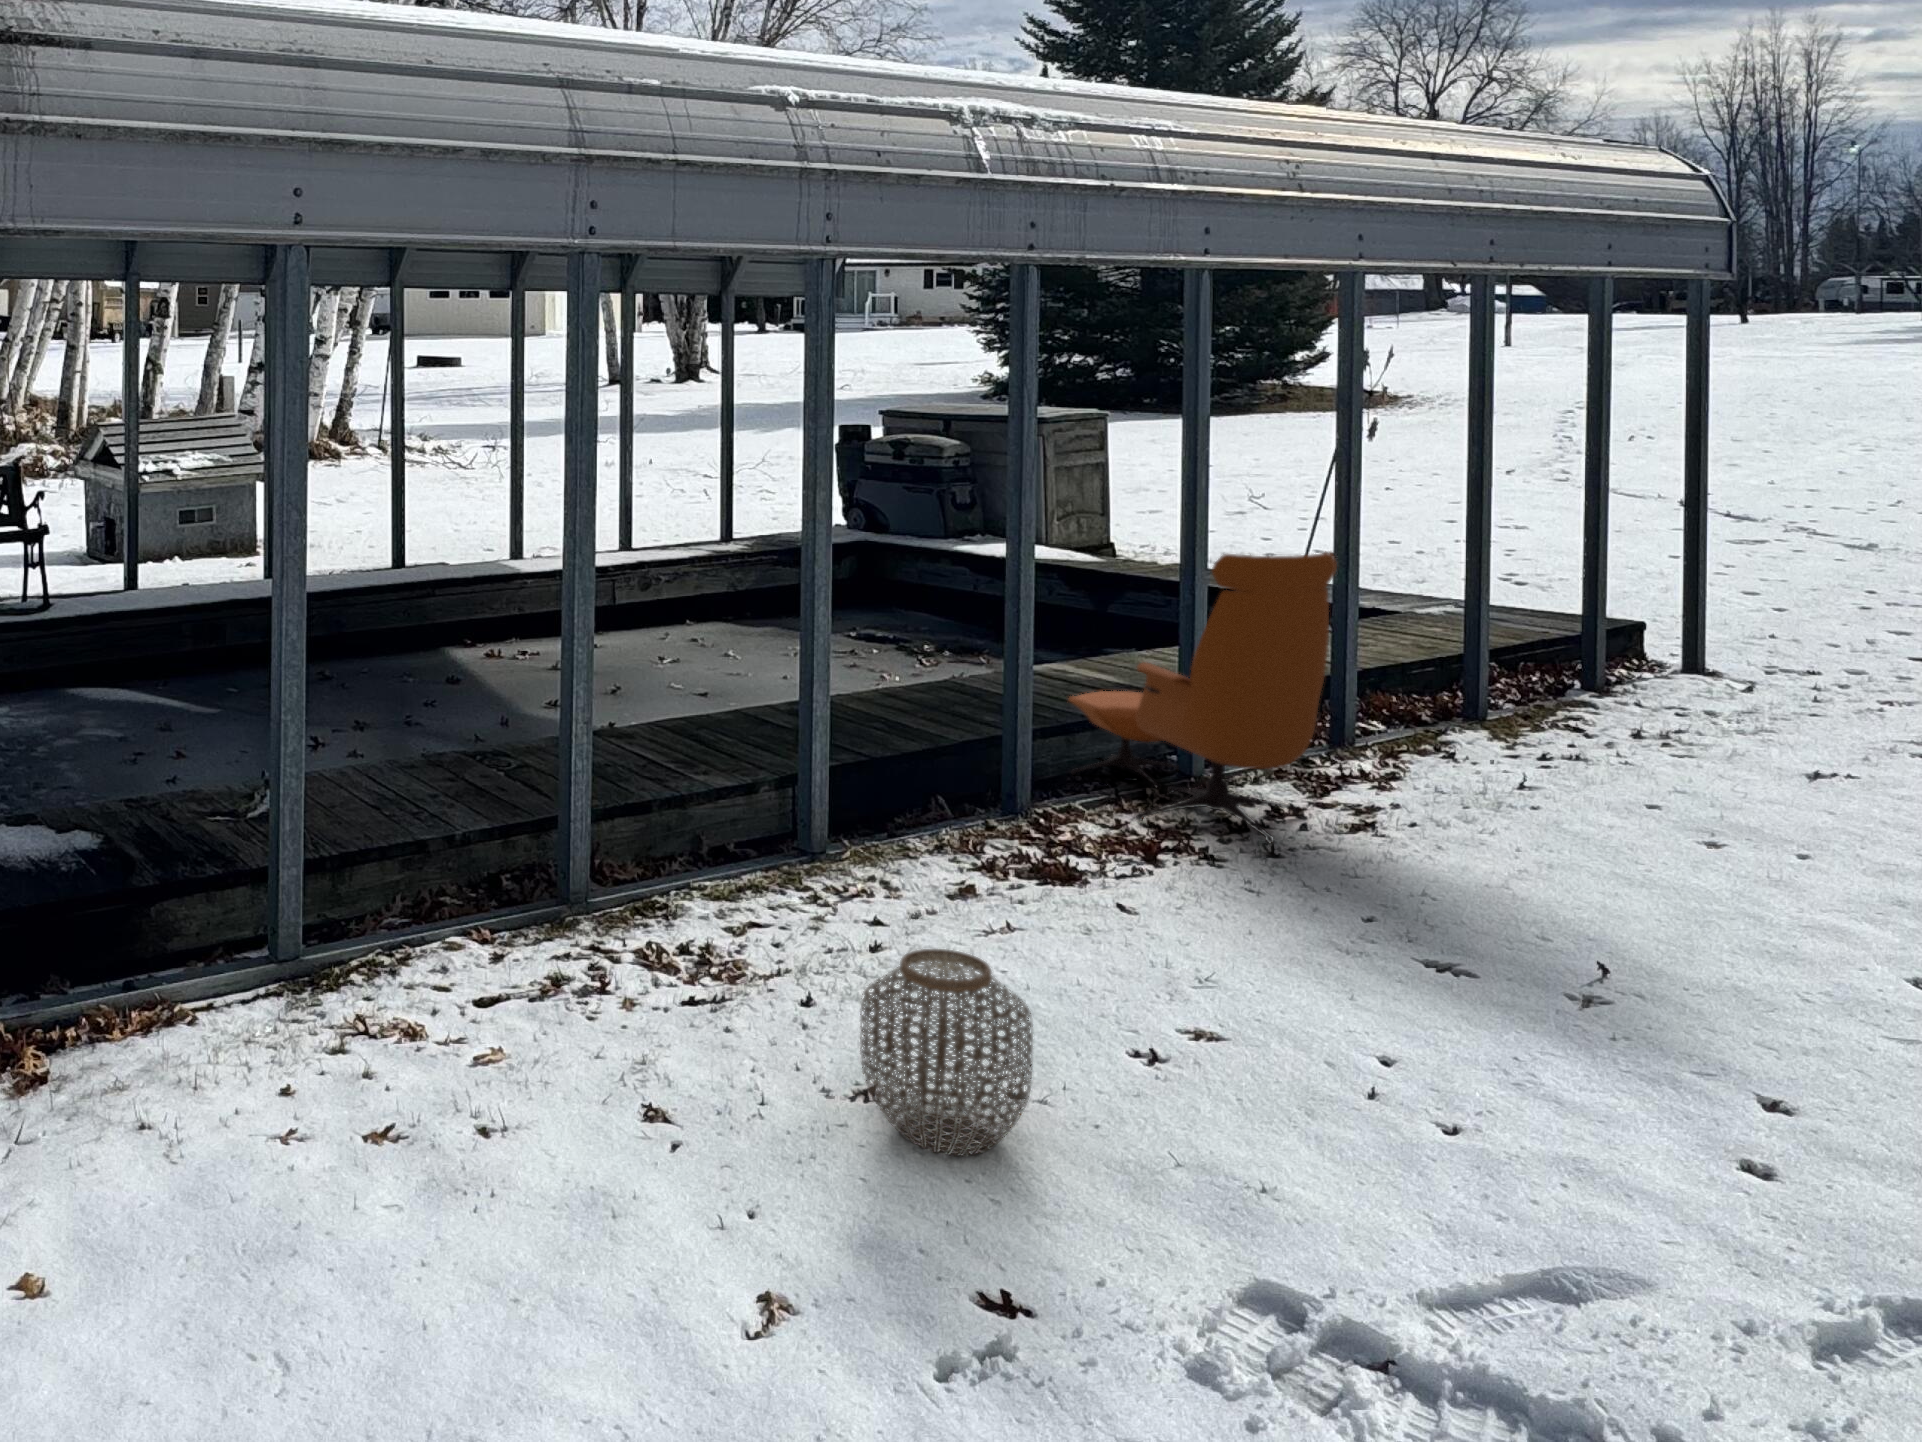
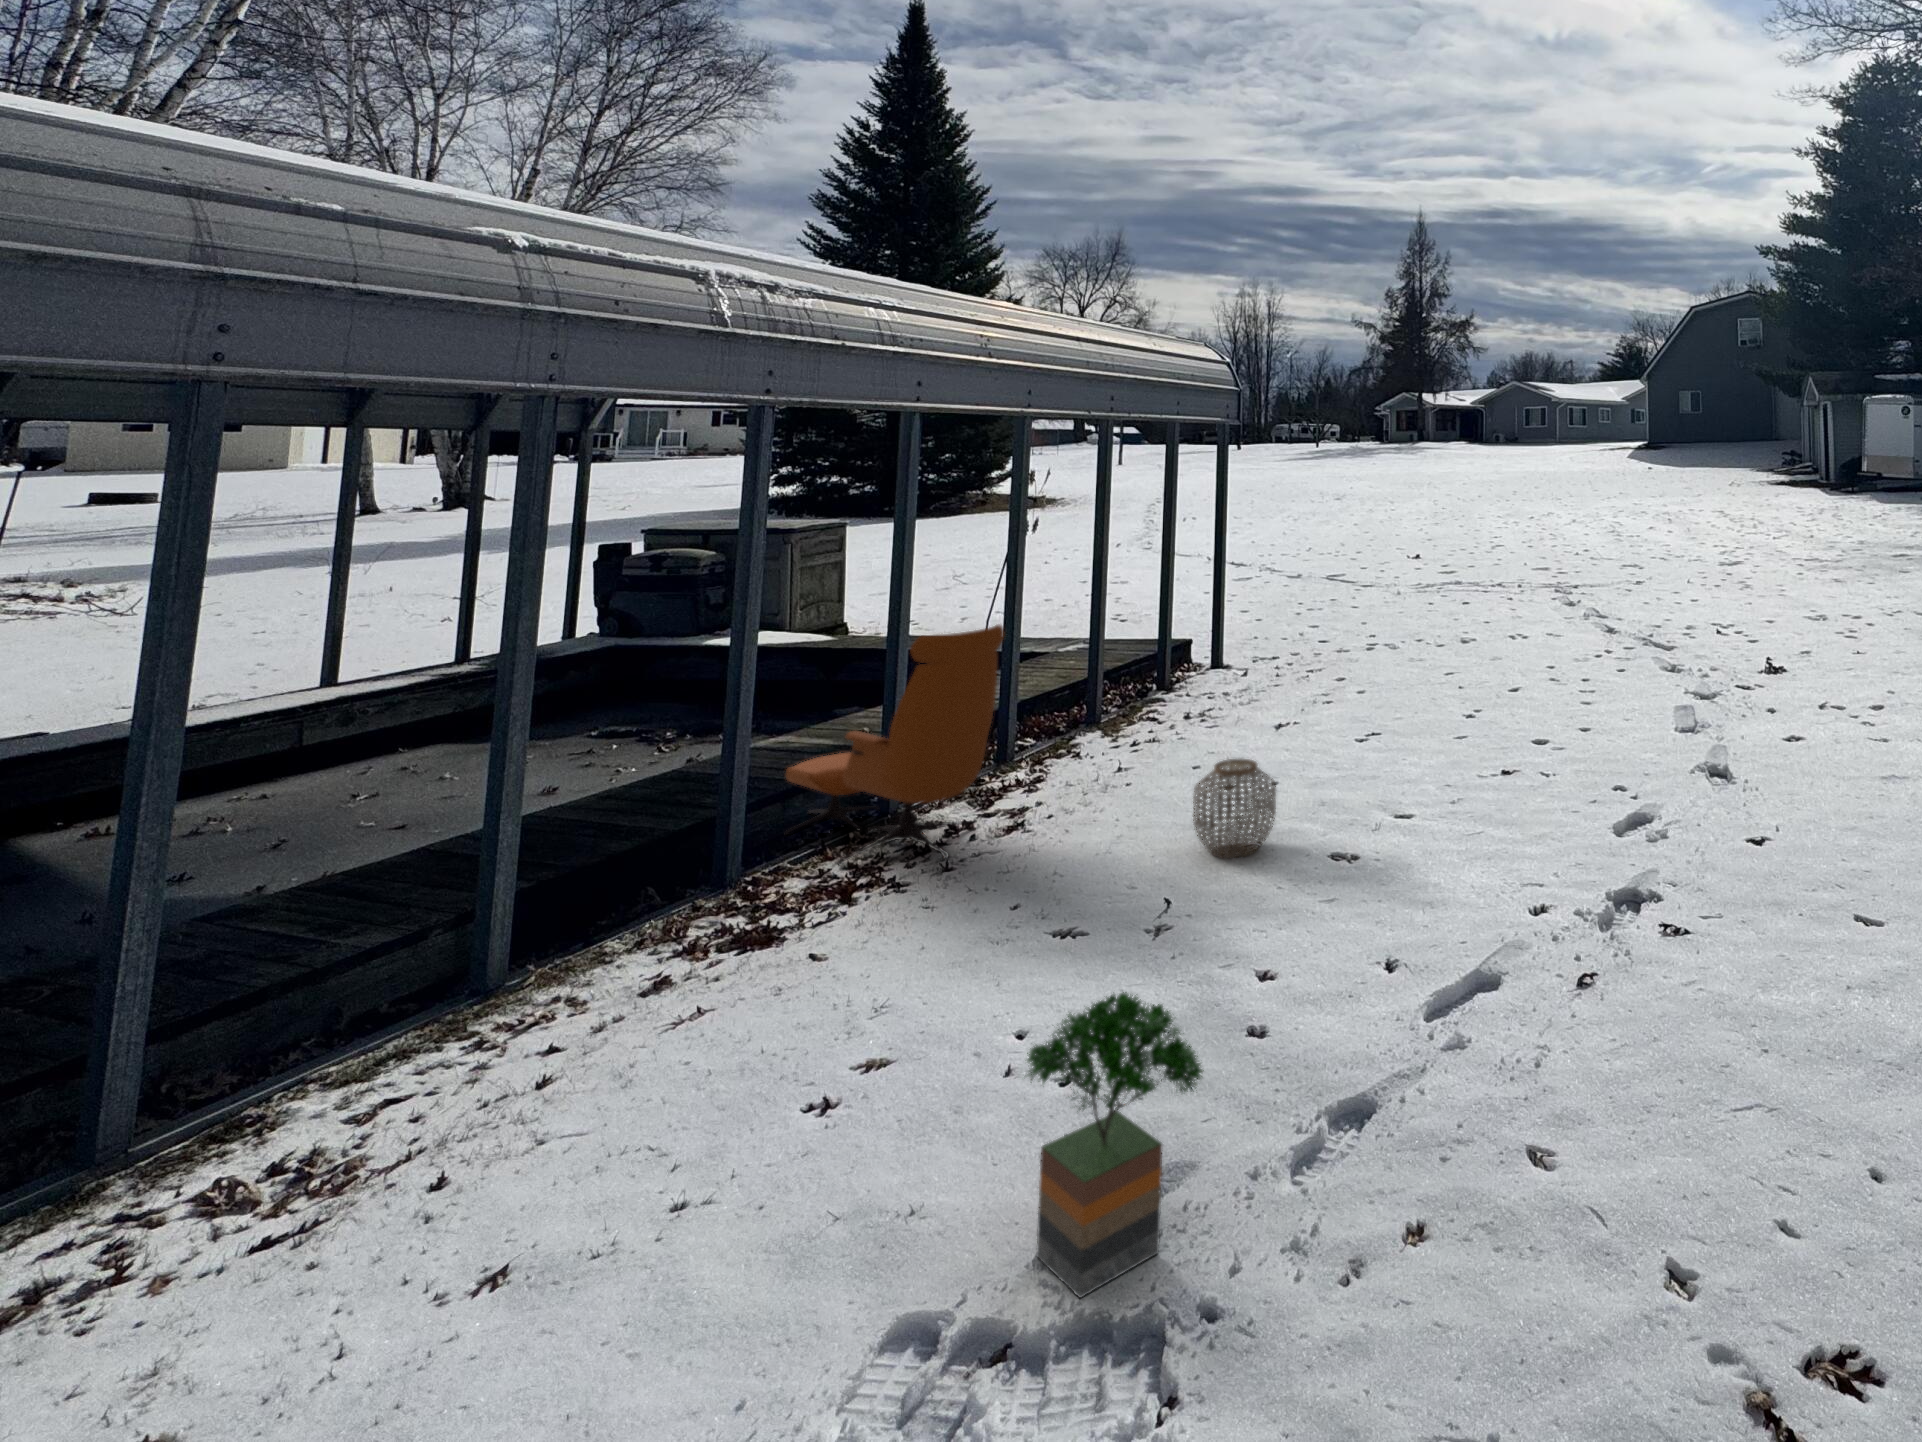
woven basket: present [860,949,1033,1155] -> present [1193,759,1276,858]
potted tree: none [1395,1018,1663,1361] -> present [1027,992,1204,1298]

